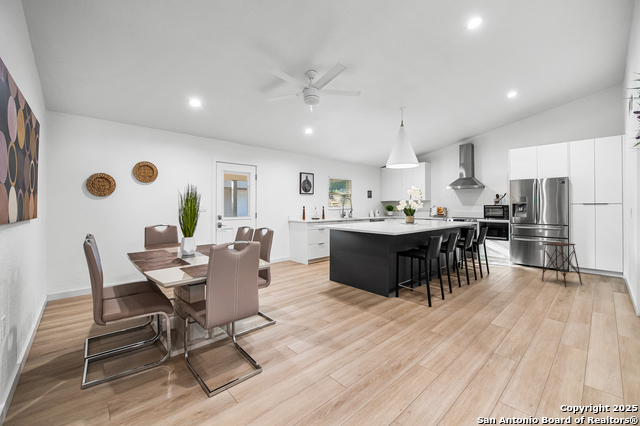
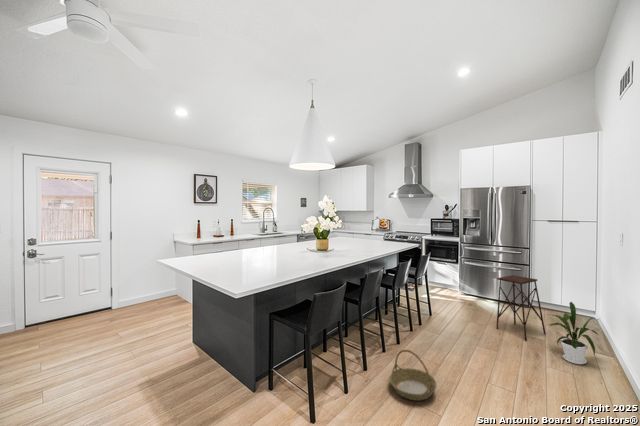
house plant: none [580,256,623,298] -> present [550,302,597,364]
basket: none [468,278,501,306] -> present [389,350,437,401]

